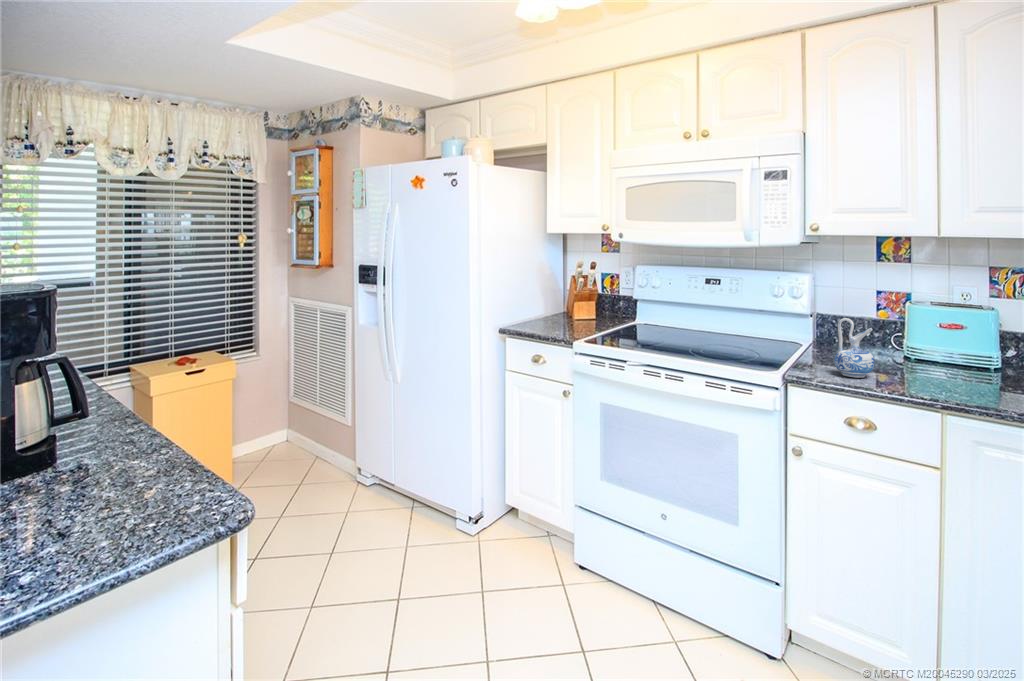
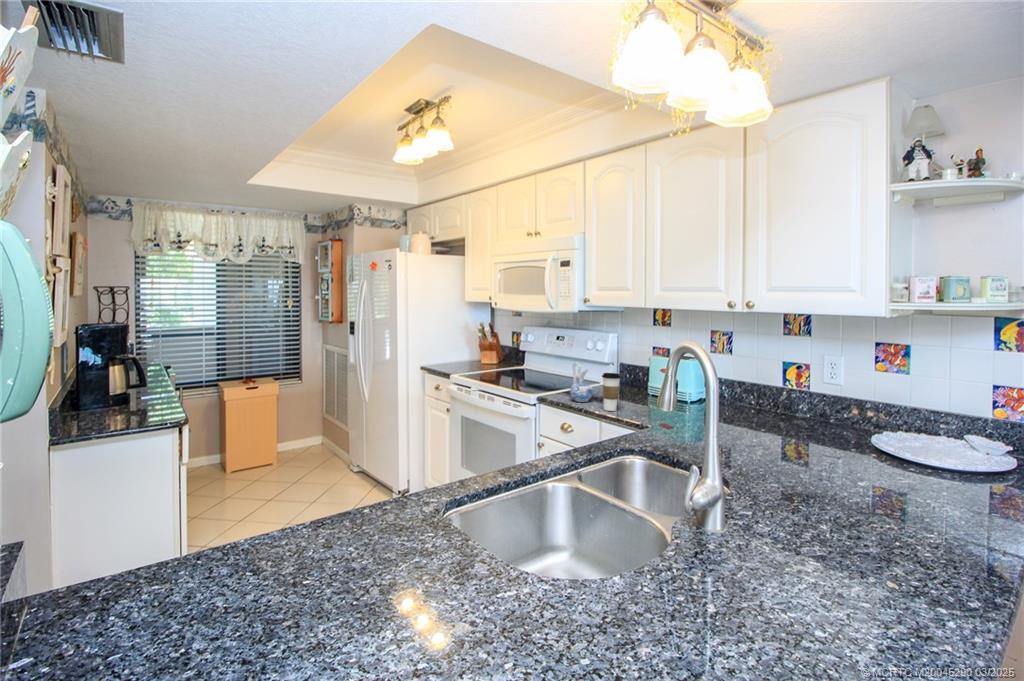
coffee cup: none [924,333,961,392] -> present [602,373,621,411]

